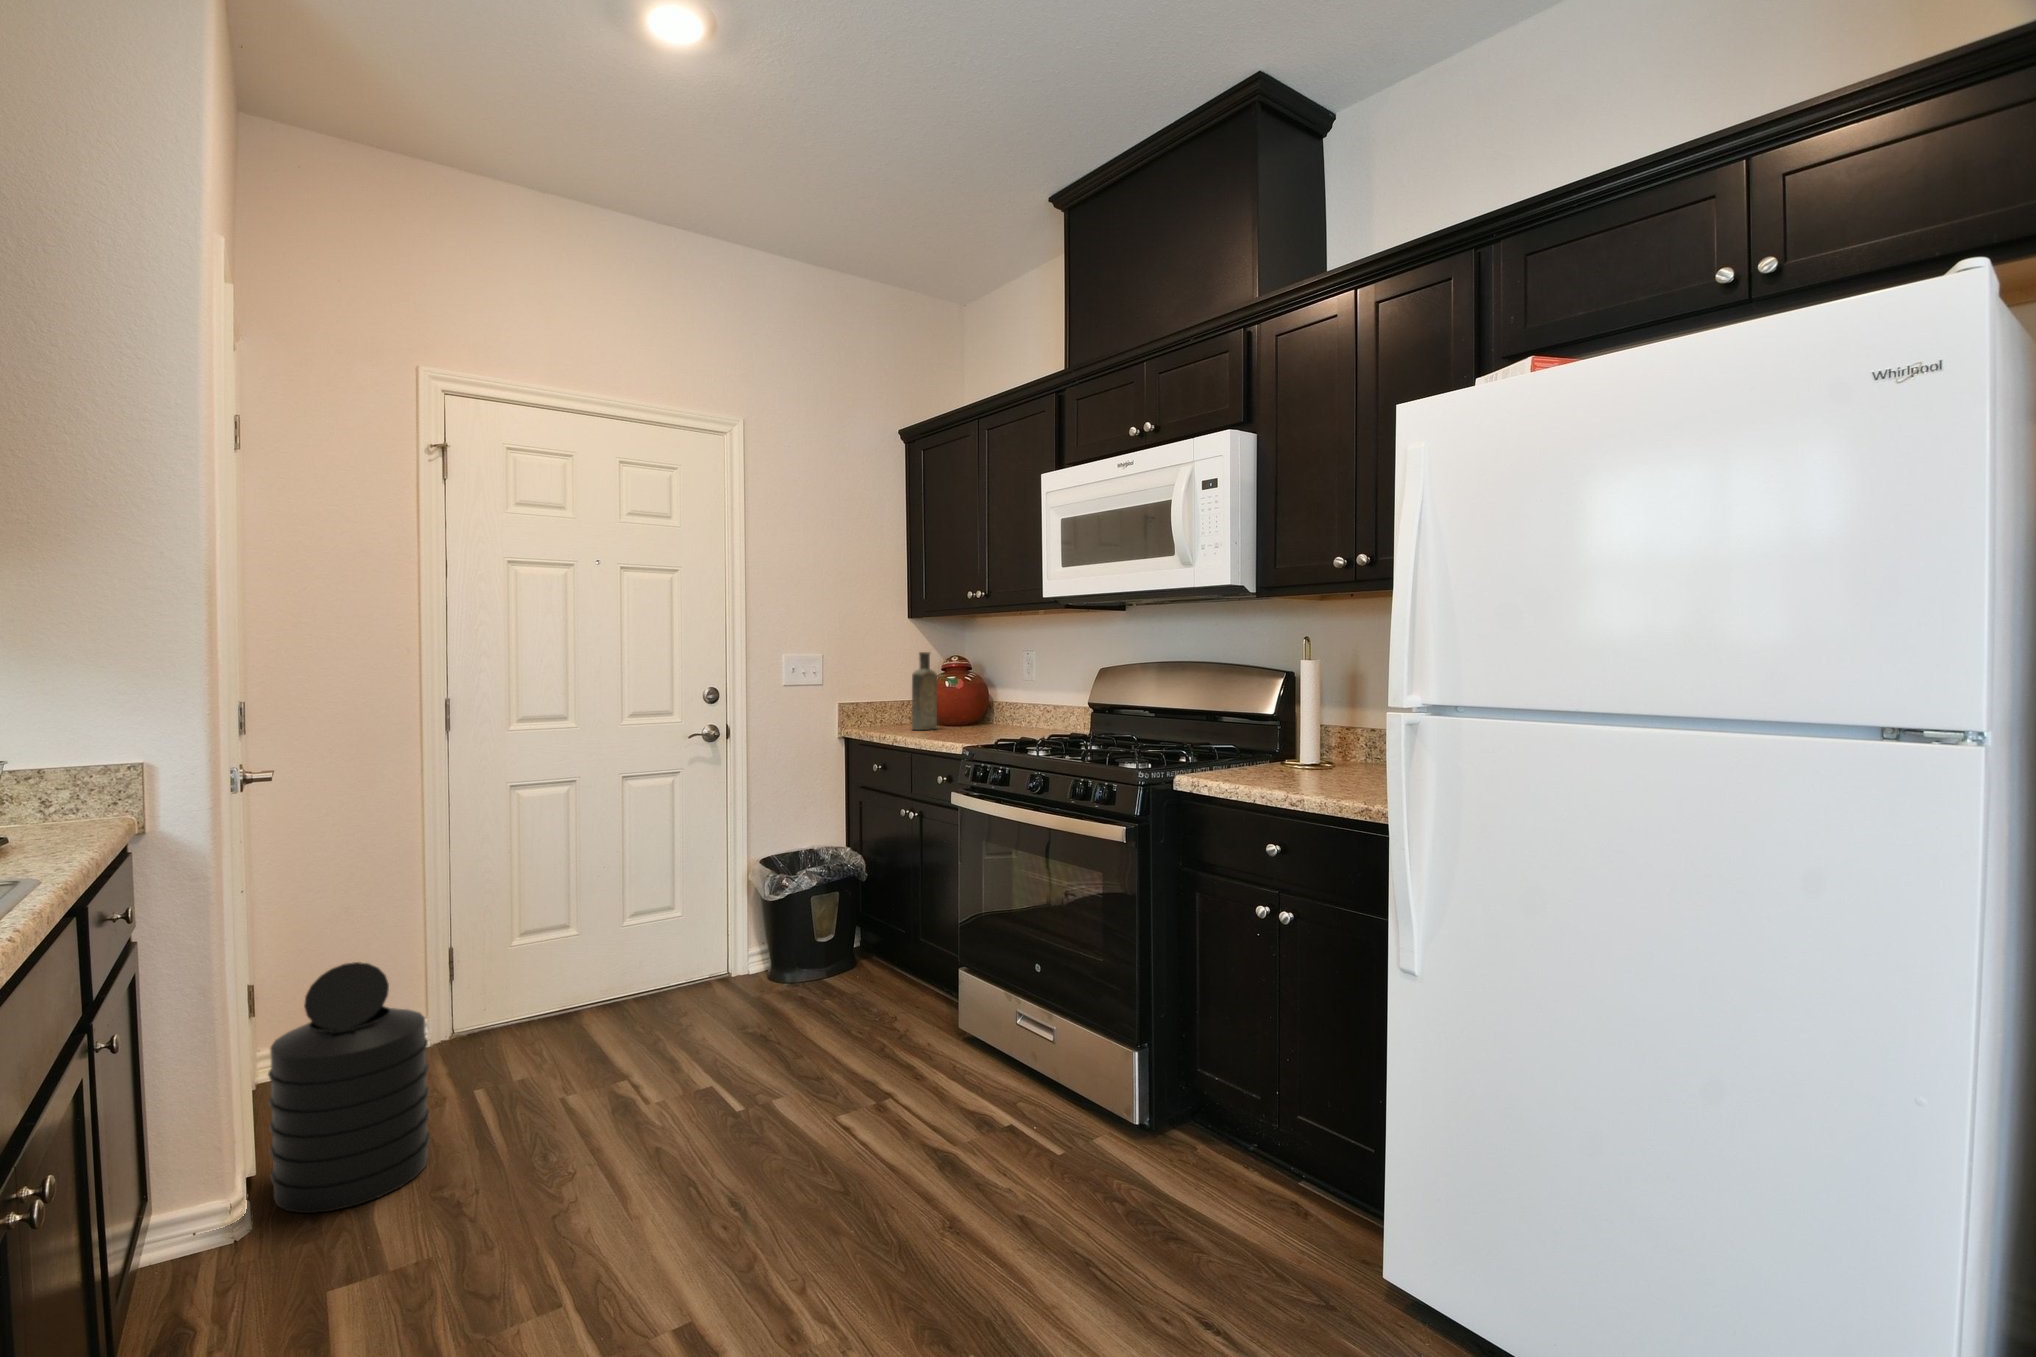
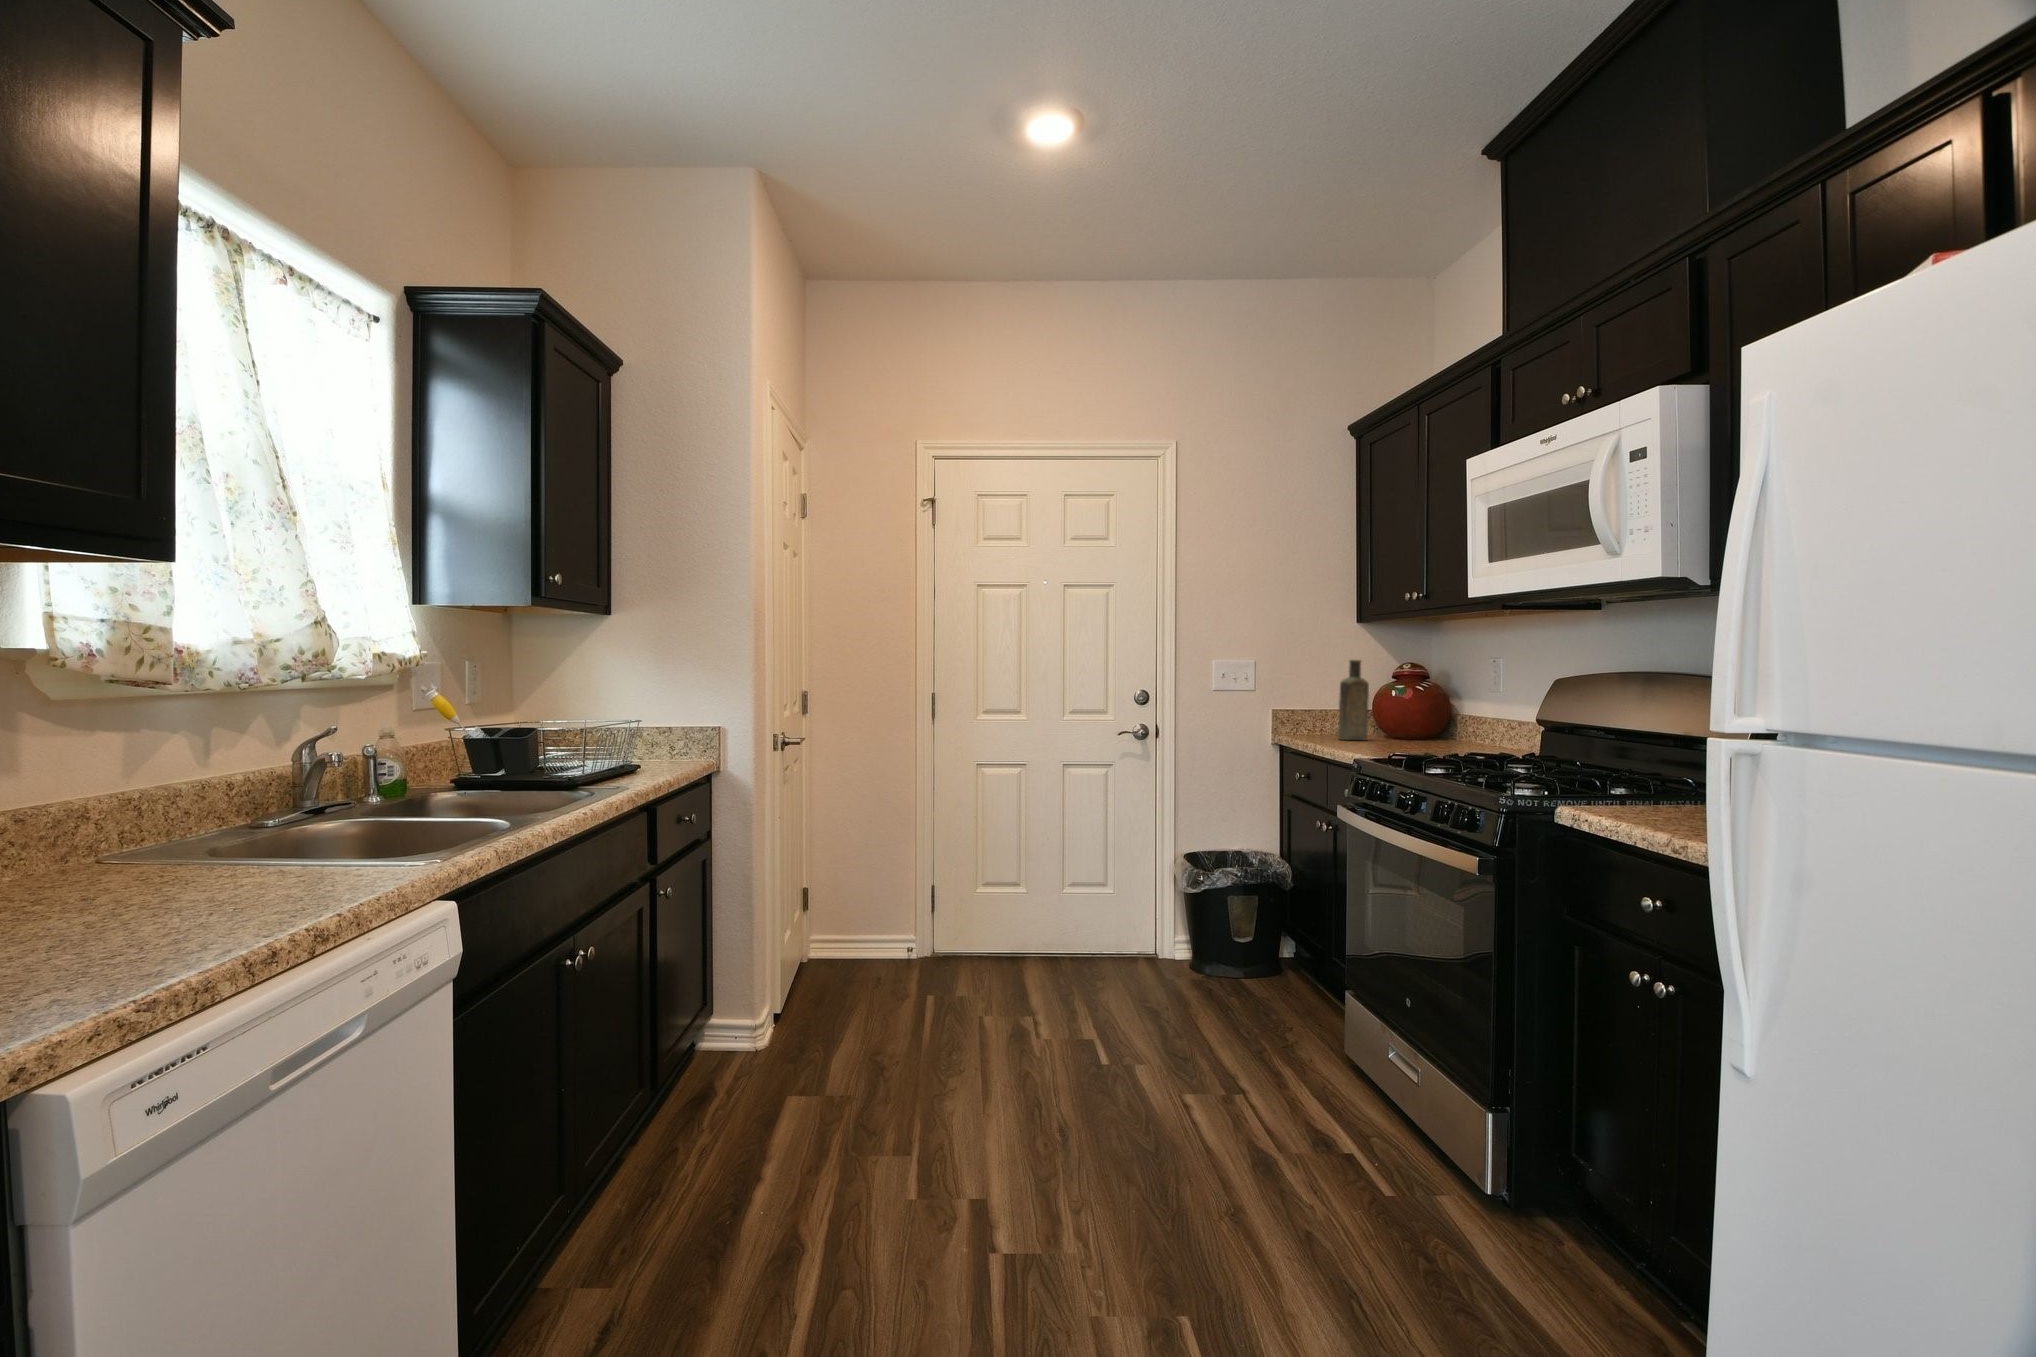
trash can: present [268,962,430,1213] -> none [785,878,884,1056]

